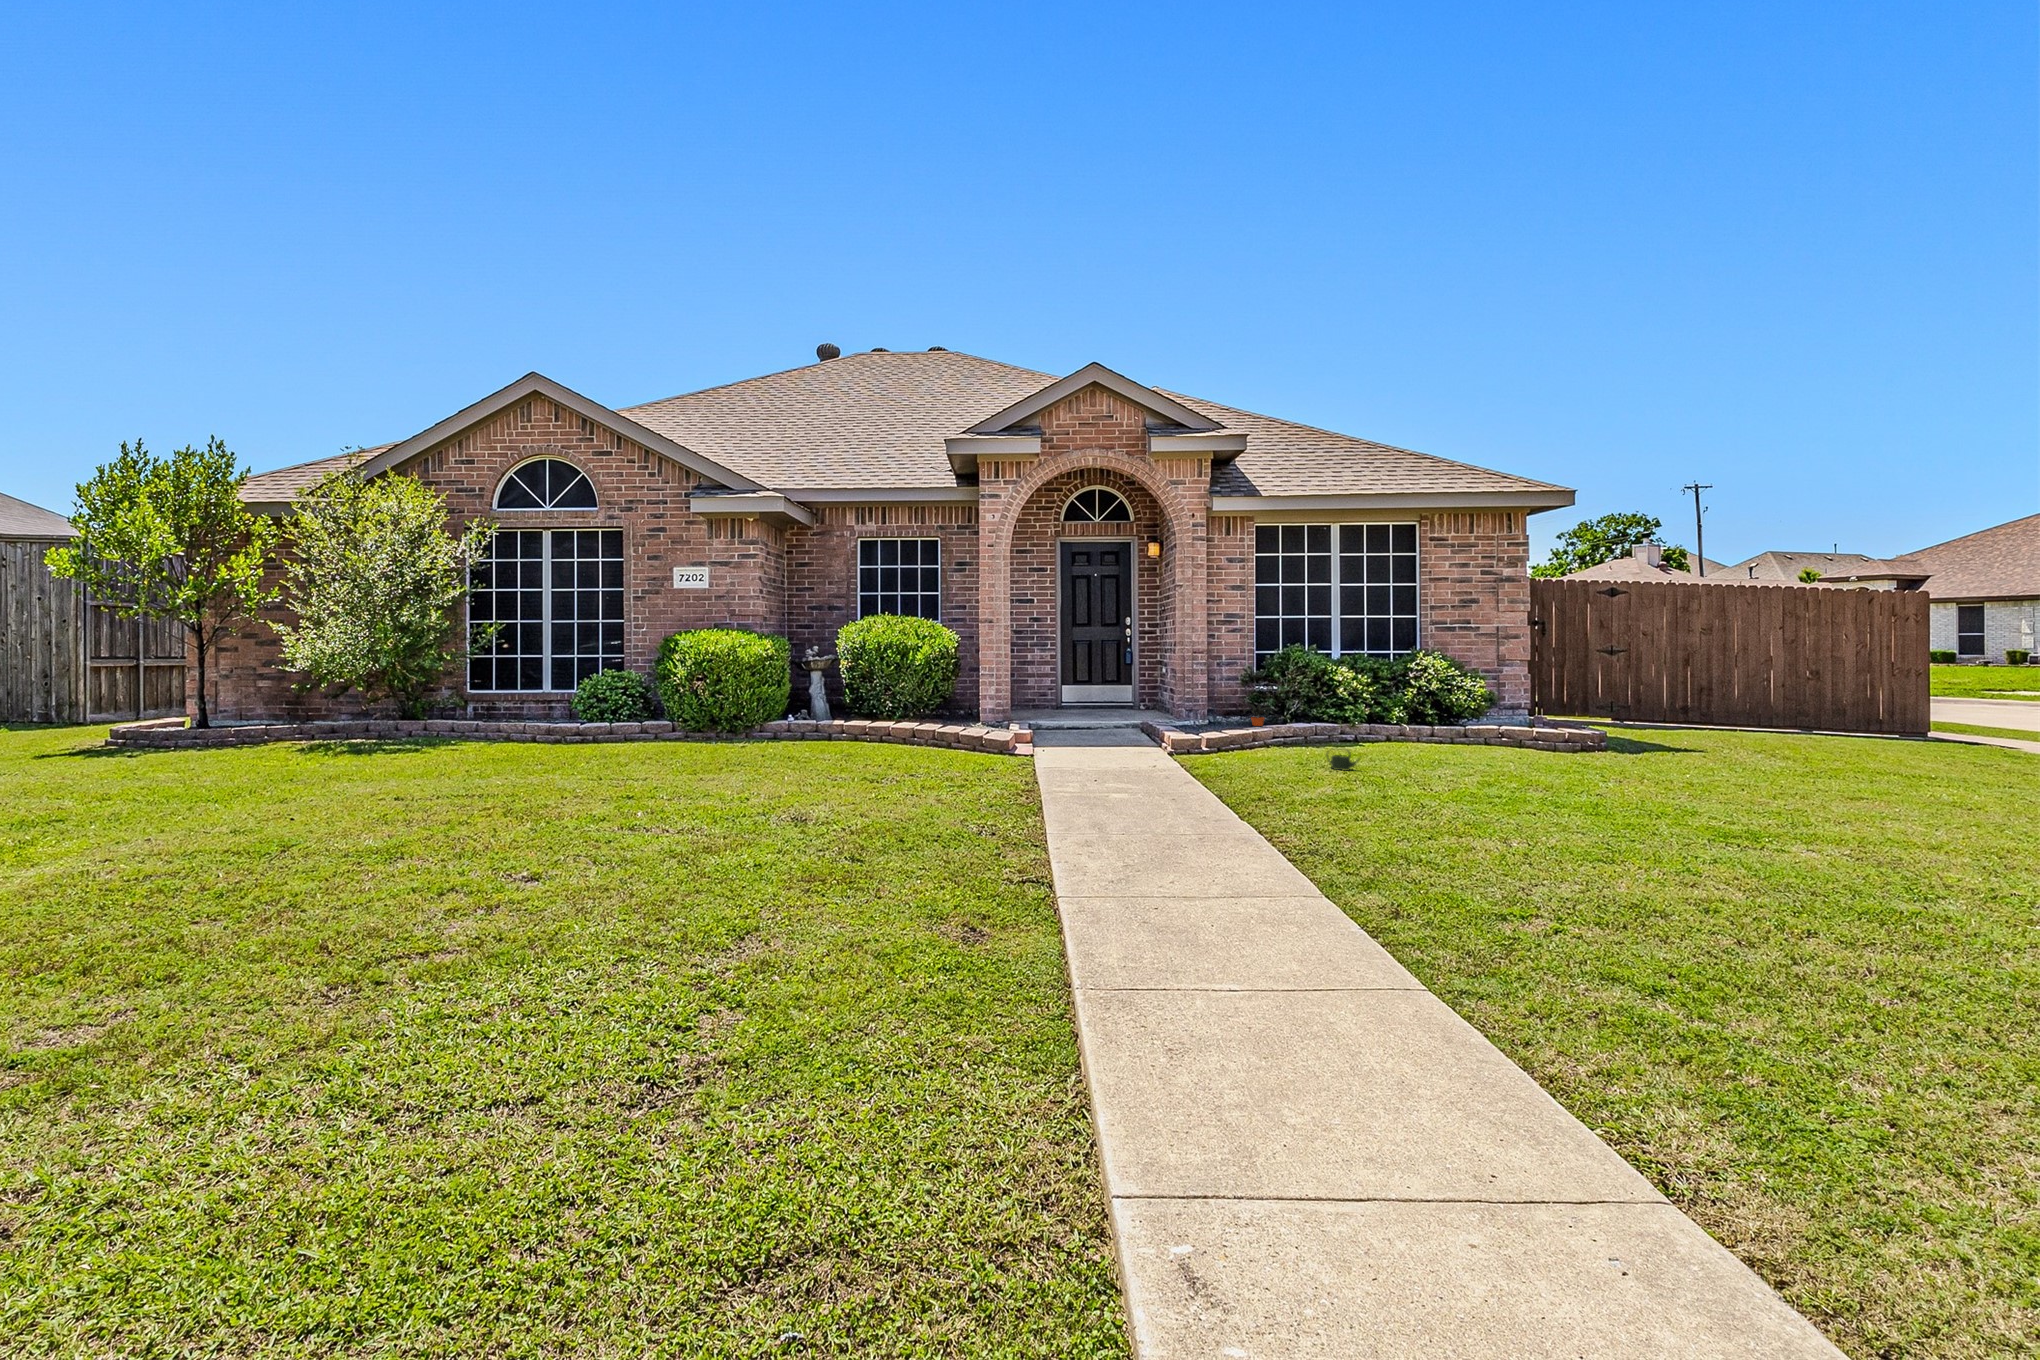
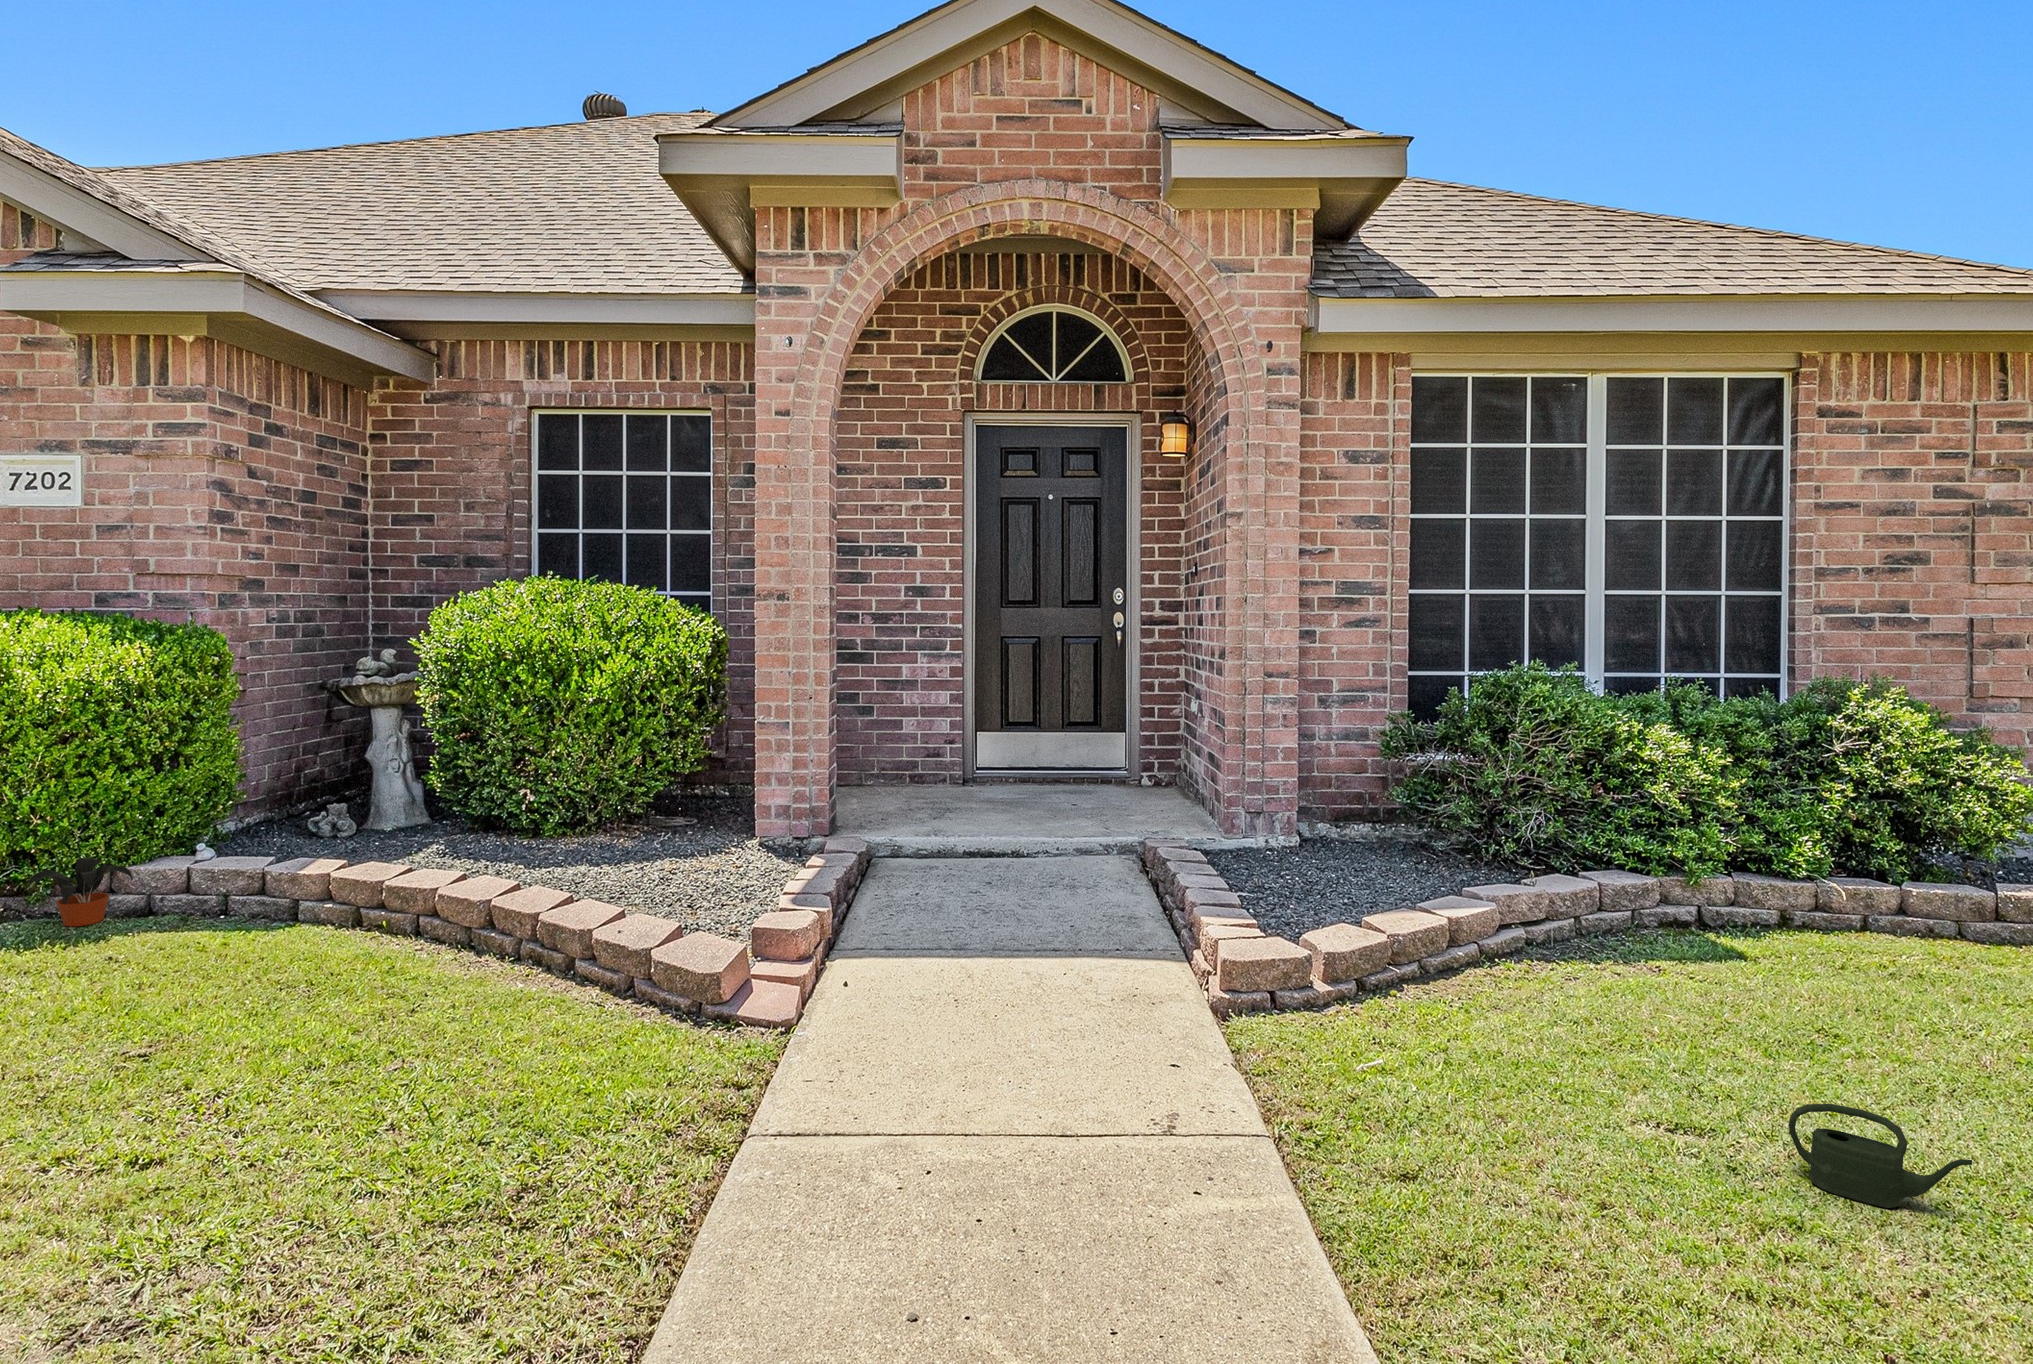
potted plant: present [1245,705,1272,726] -> present [26,856,133,926]

